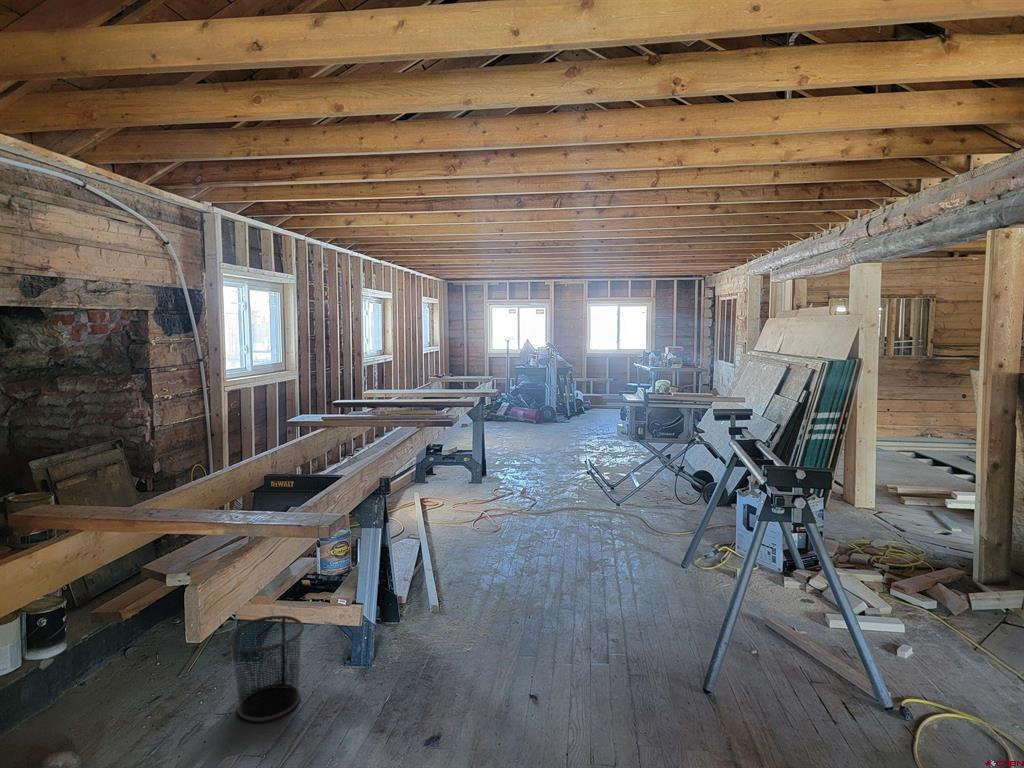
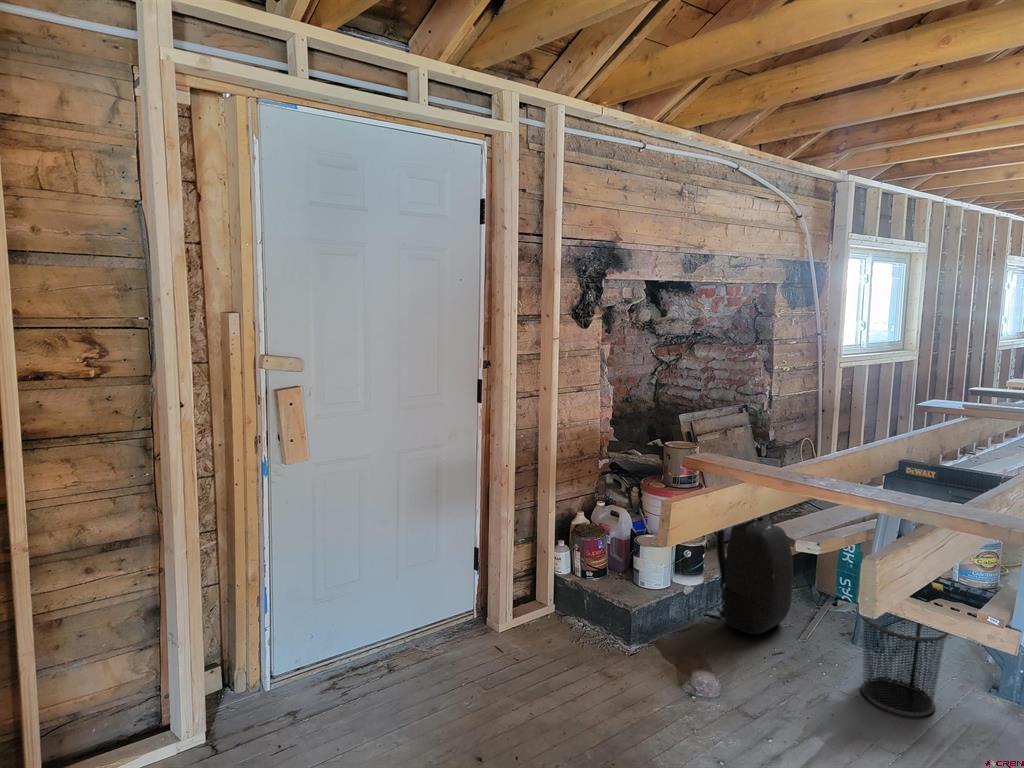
backpack: none [69,566,171,699] -> present [705,517,793,634]

